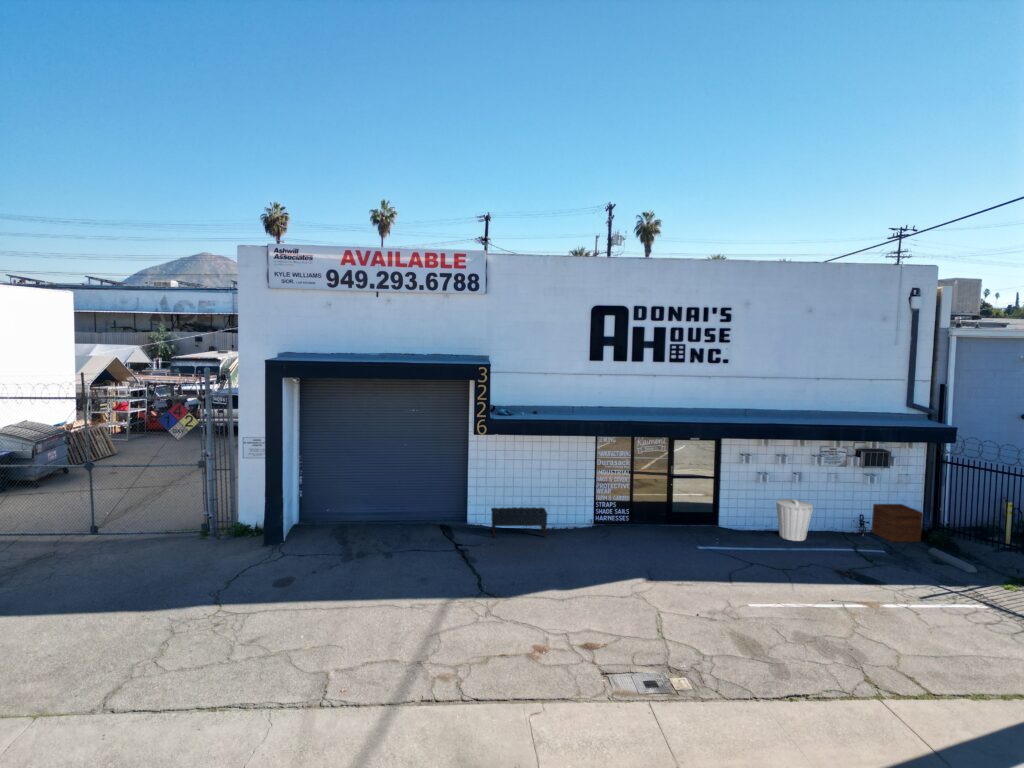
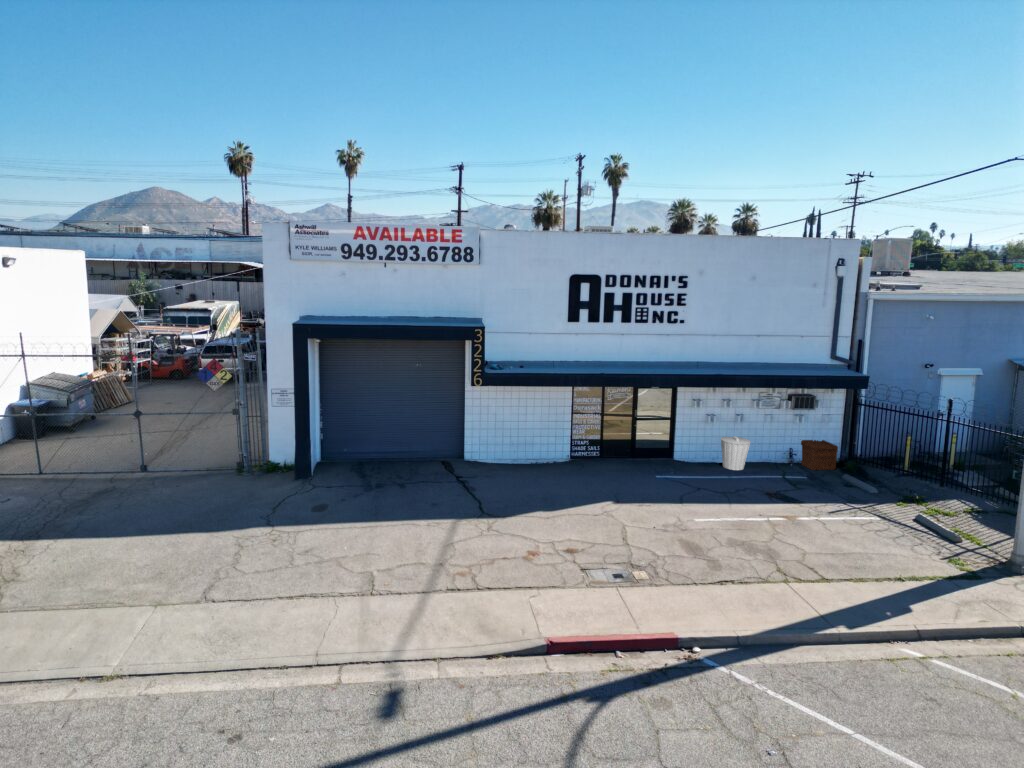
bench: present [491,507,547,537] -> none [485,446,533,471]

